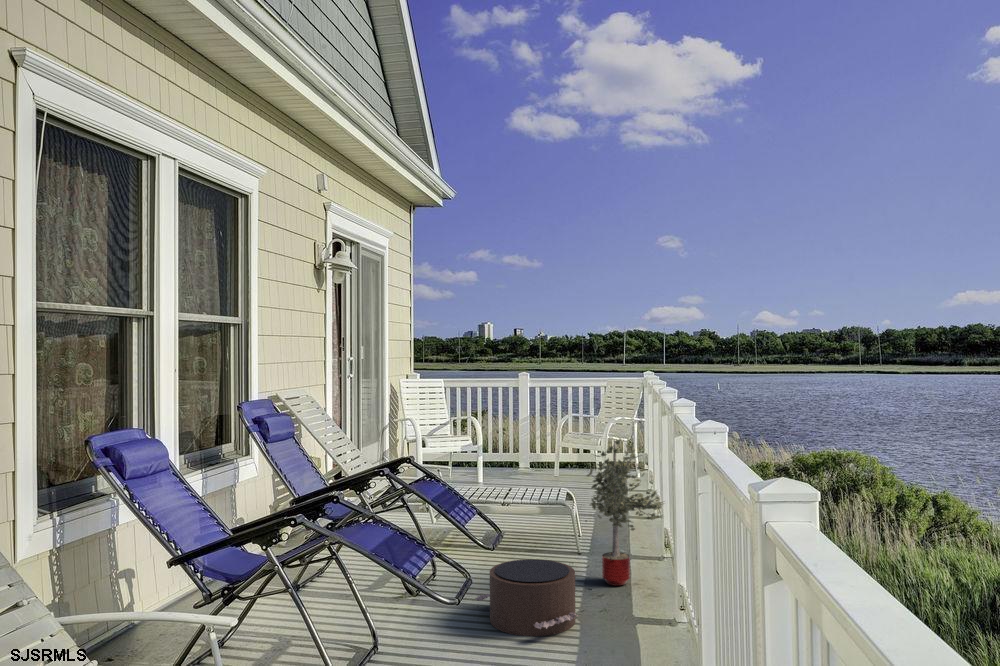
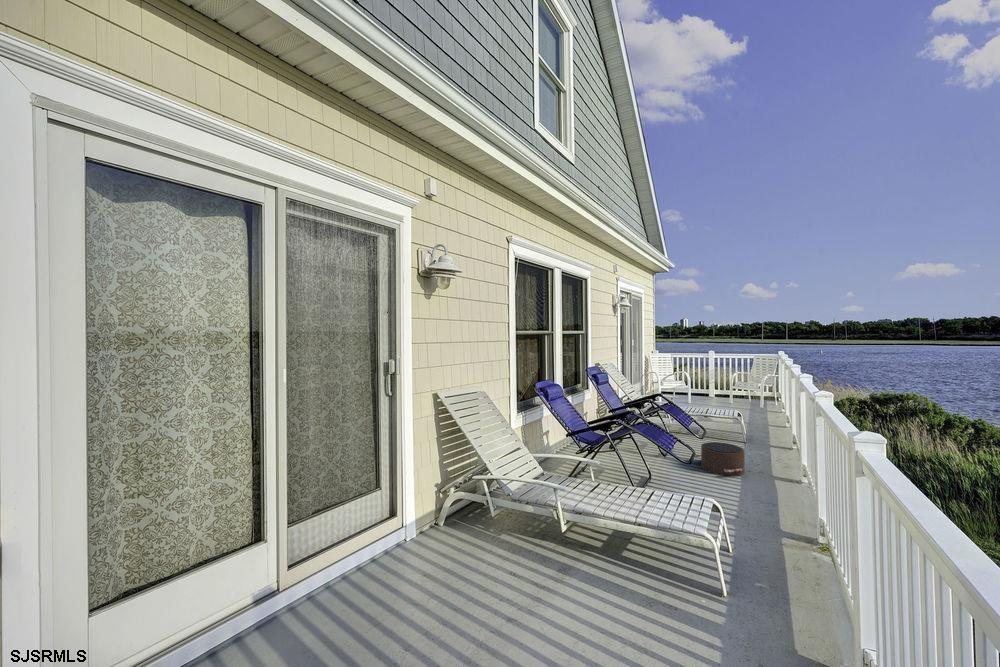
potted tree: present [587,440,663,586] -> none [750,392,796,461]

